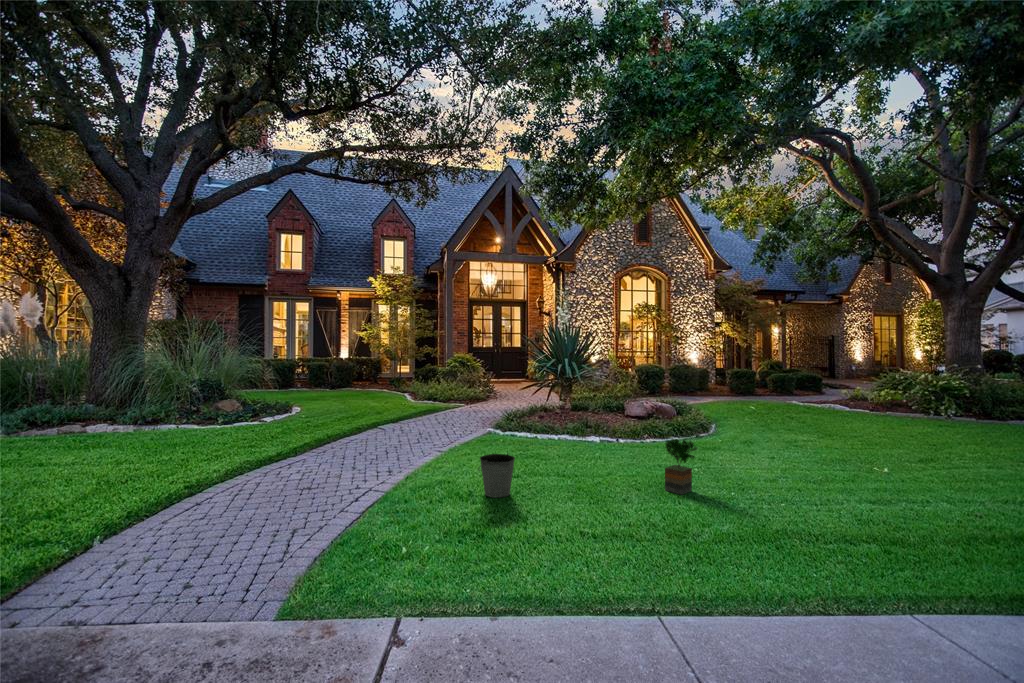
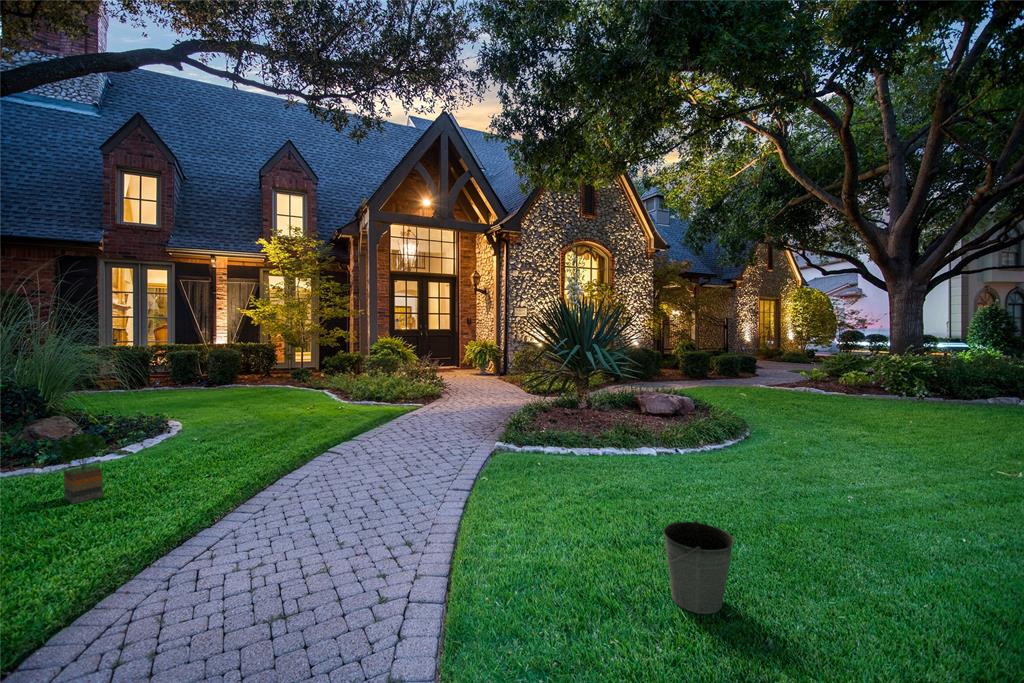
potted tree: present [665,439,698,495] -> present [53,434,112,504]

